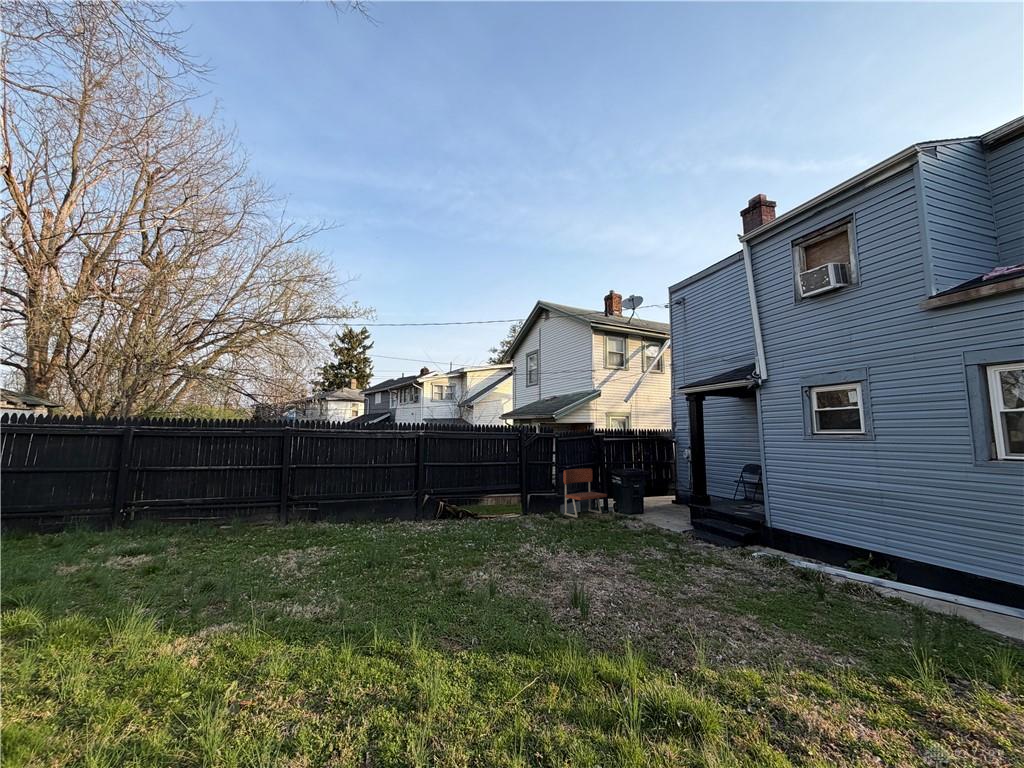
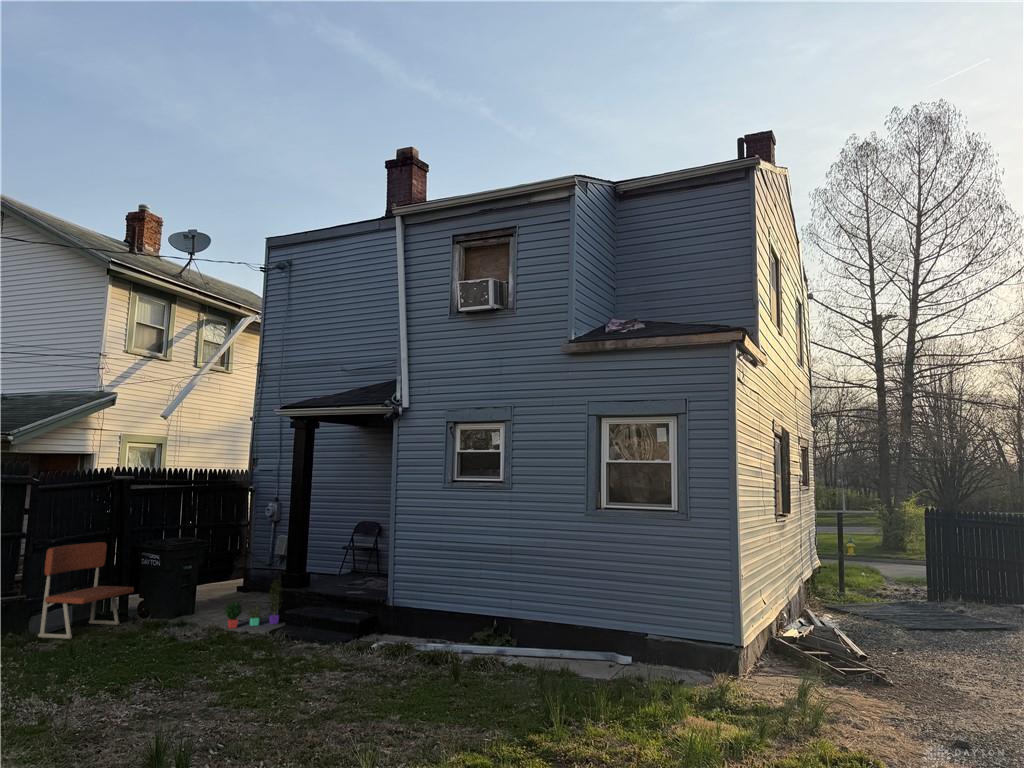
potted plant: none [654,498,692,527] -> present [225,580,282,628]

